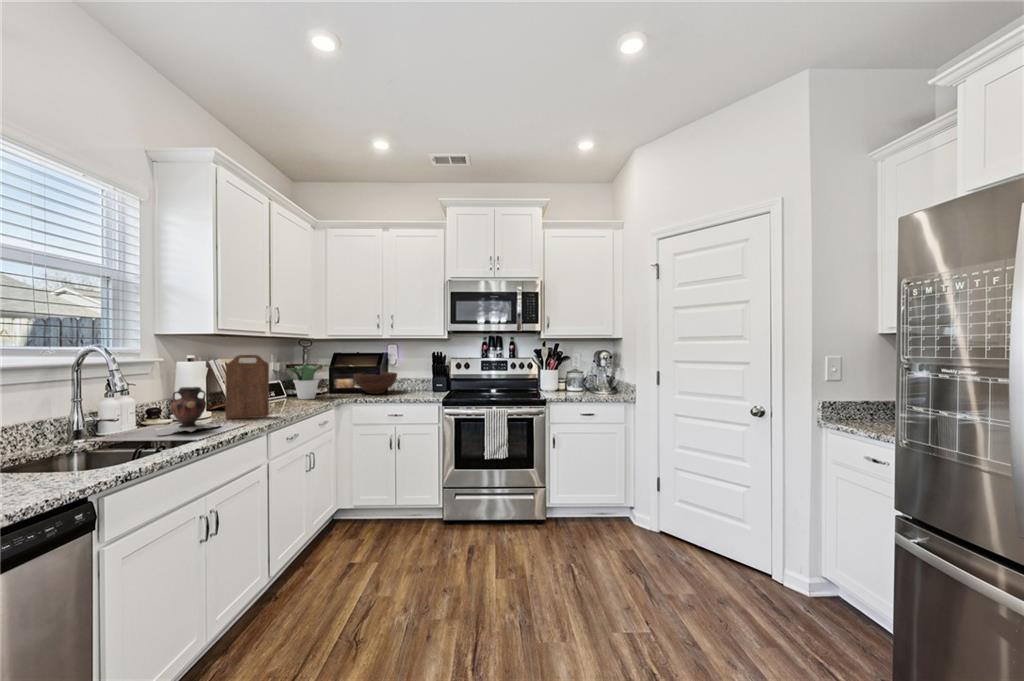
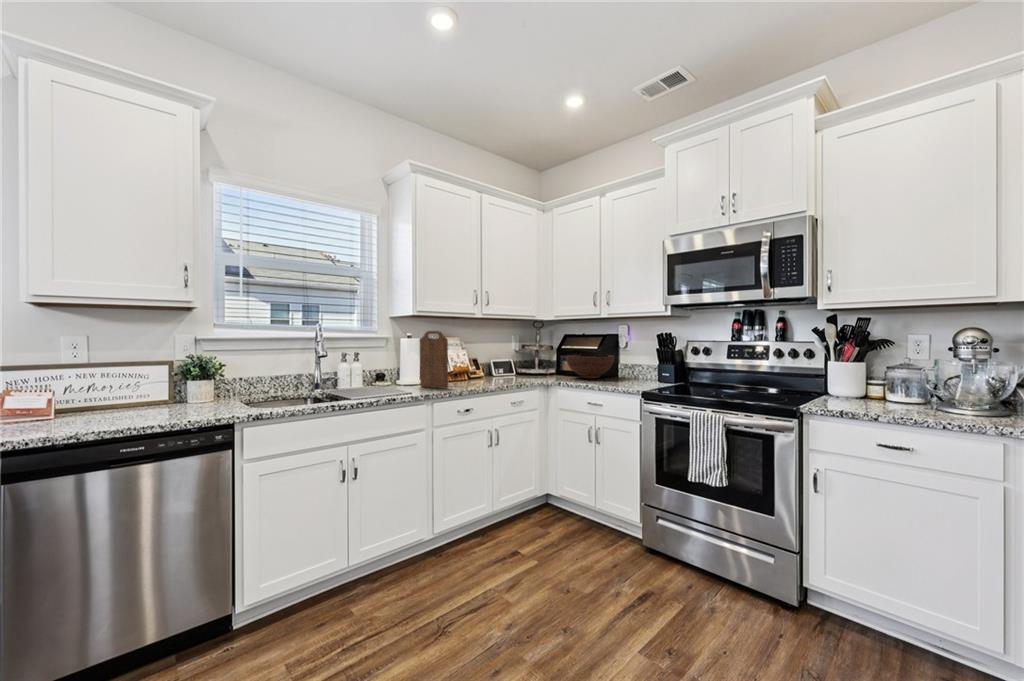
potted plant: present [285,364,330,400] -> none [499,343,539,378]
vase: present [156,387,217,432] -> none [356,356,403,392]

